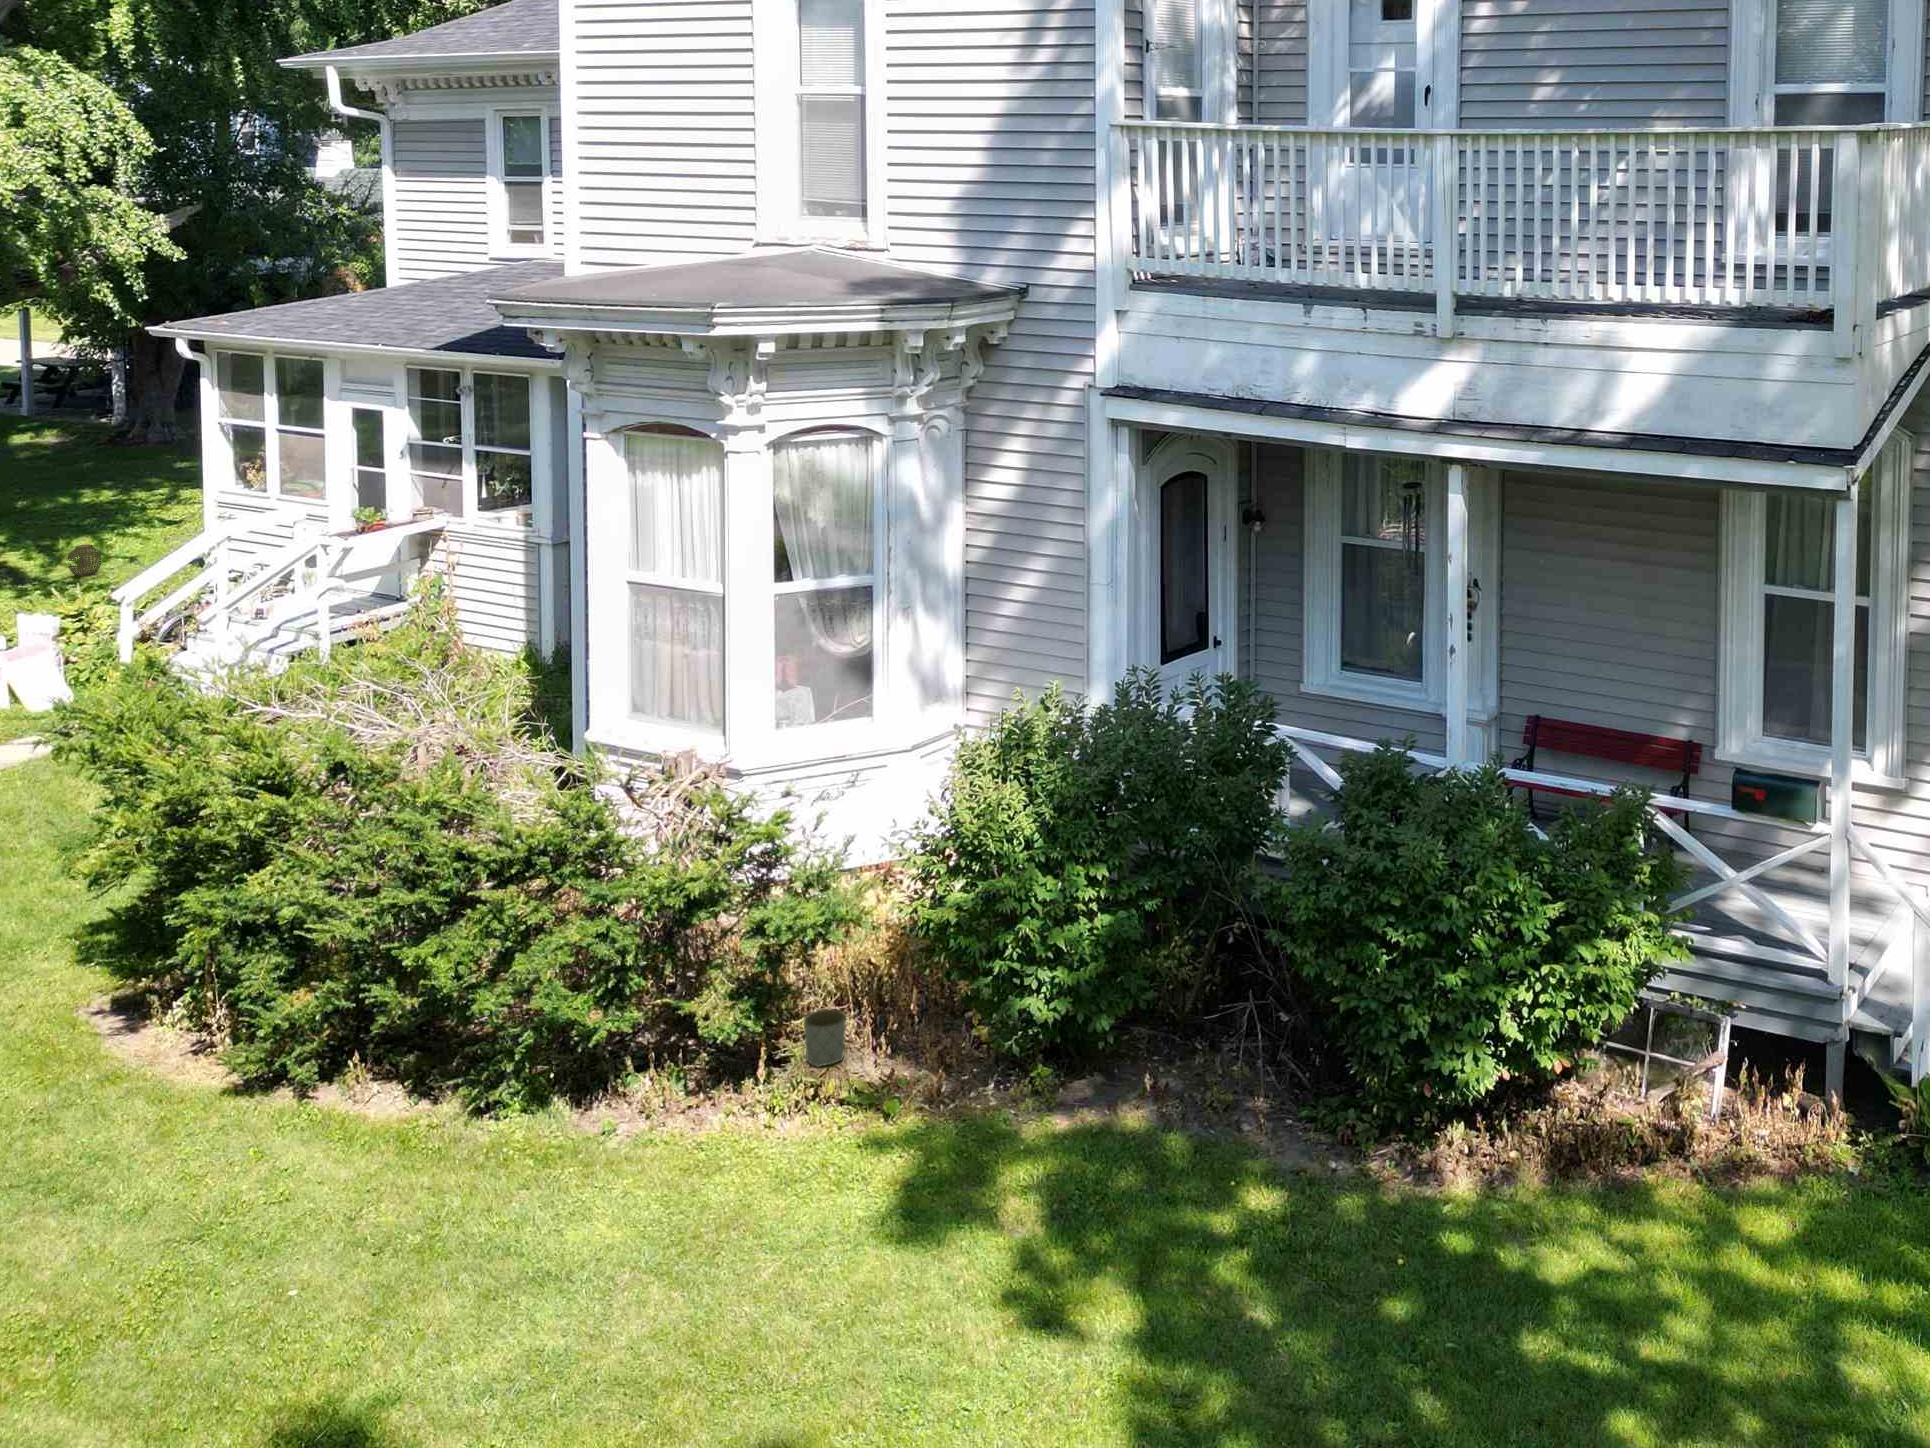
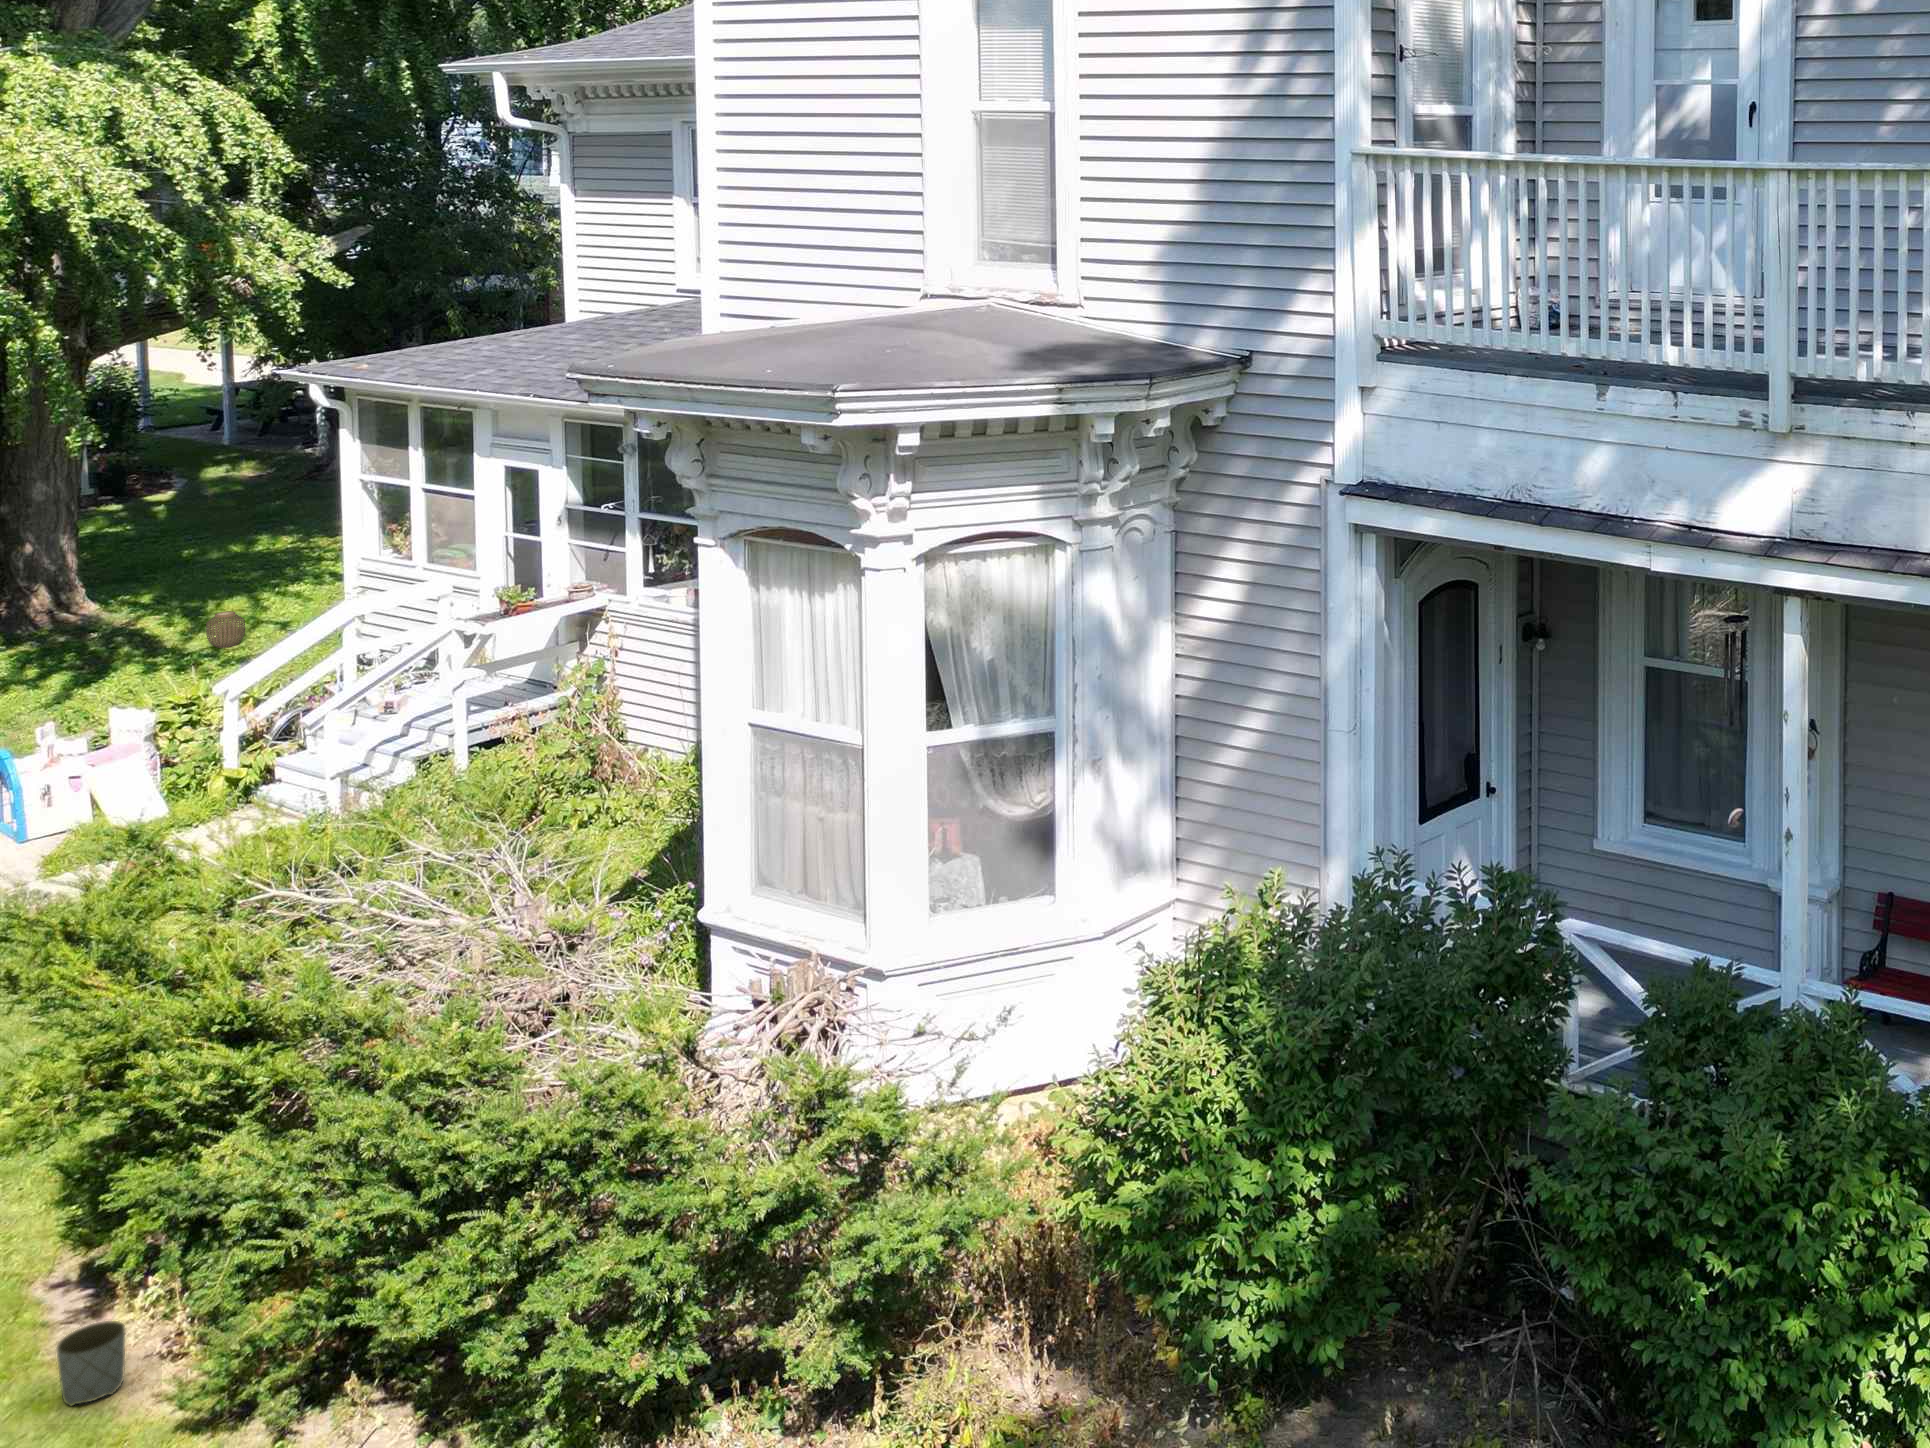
planter: present [804,1009,846,1067] -> present [57,1321,125,1406]

